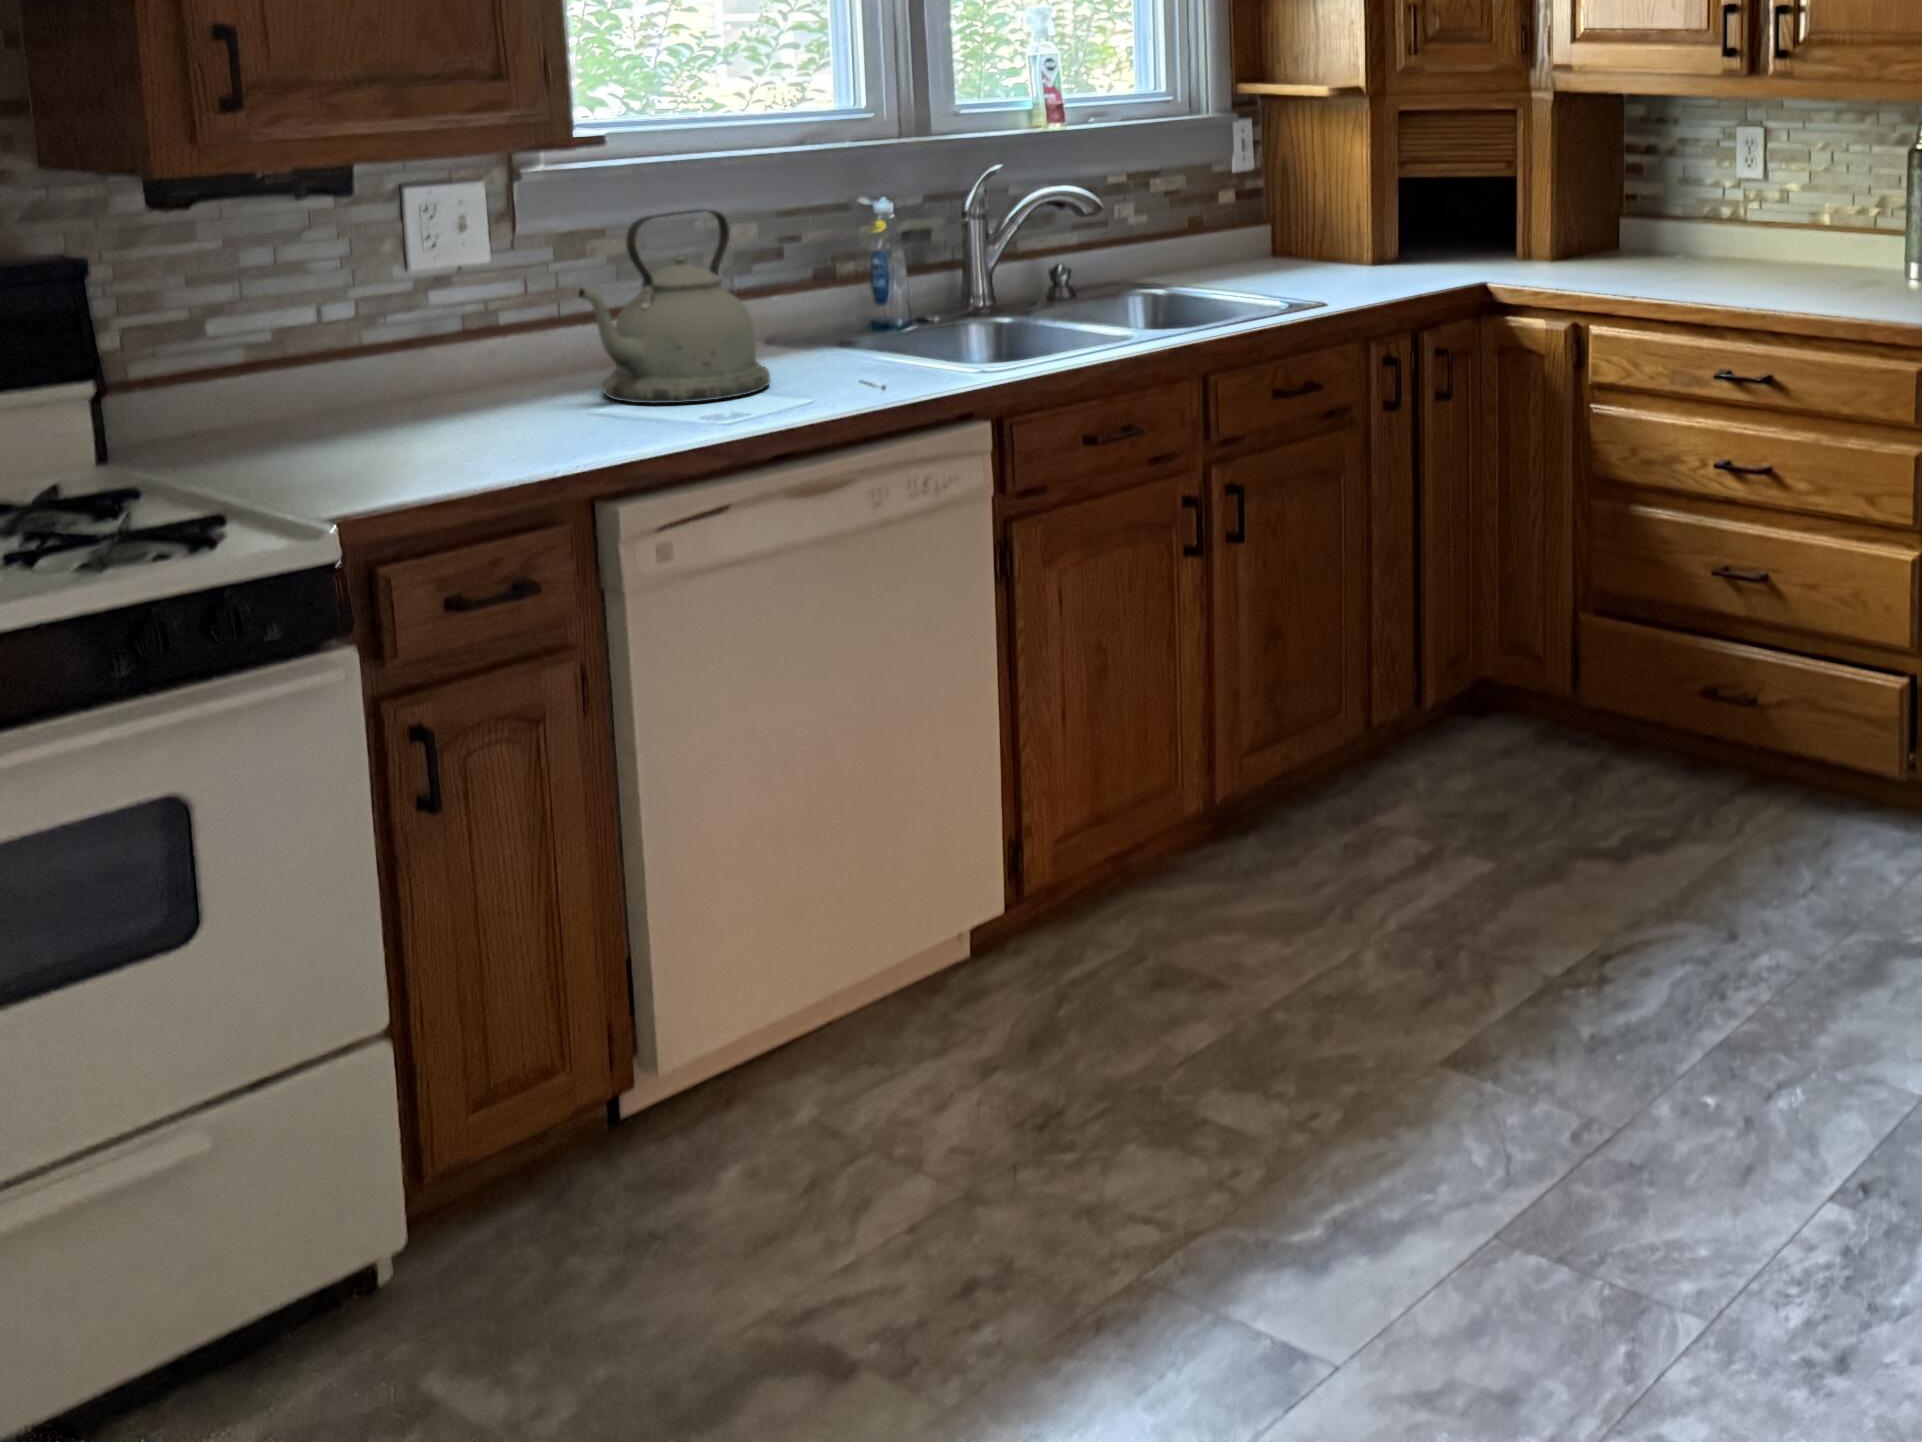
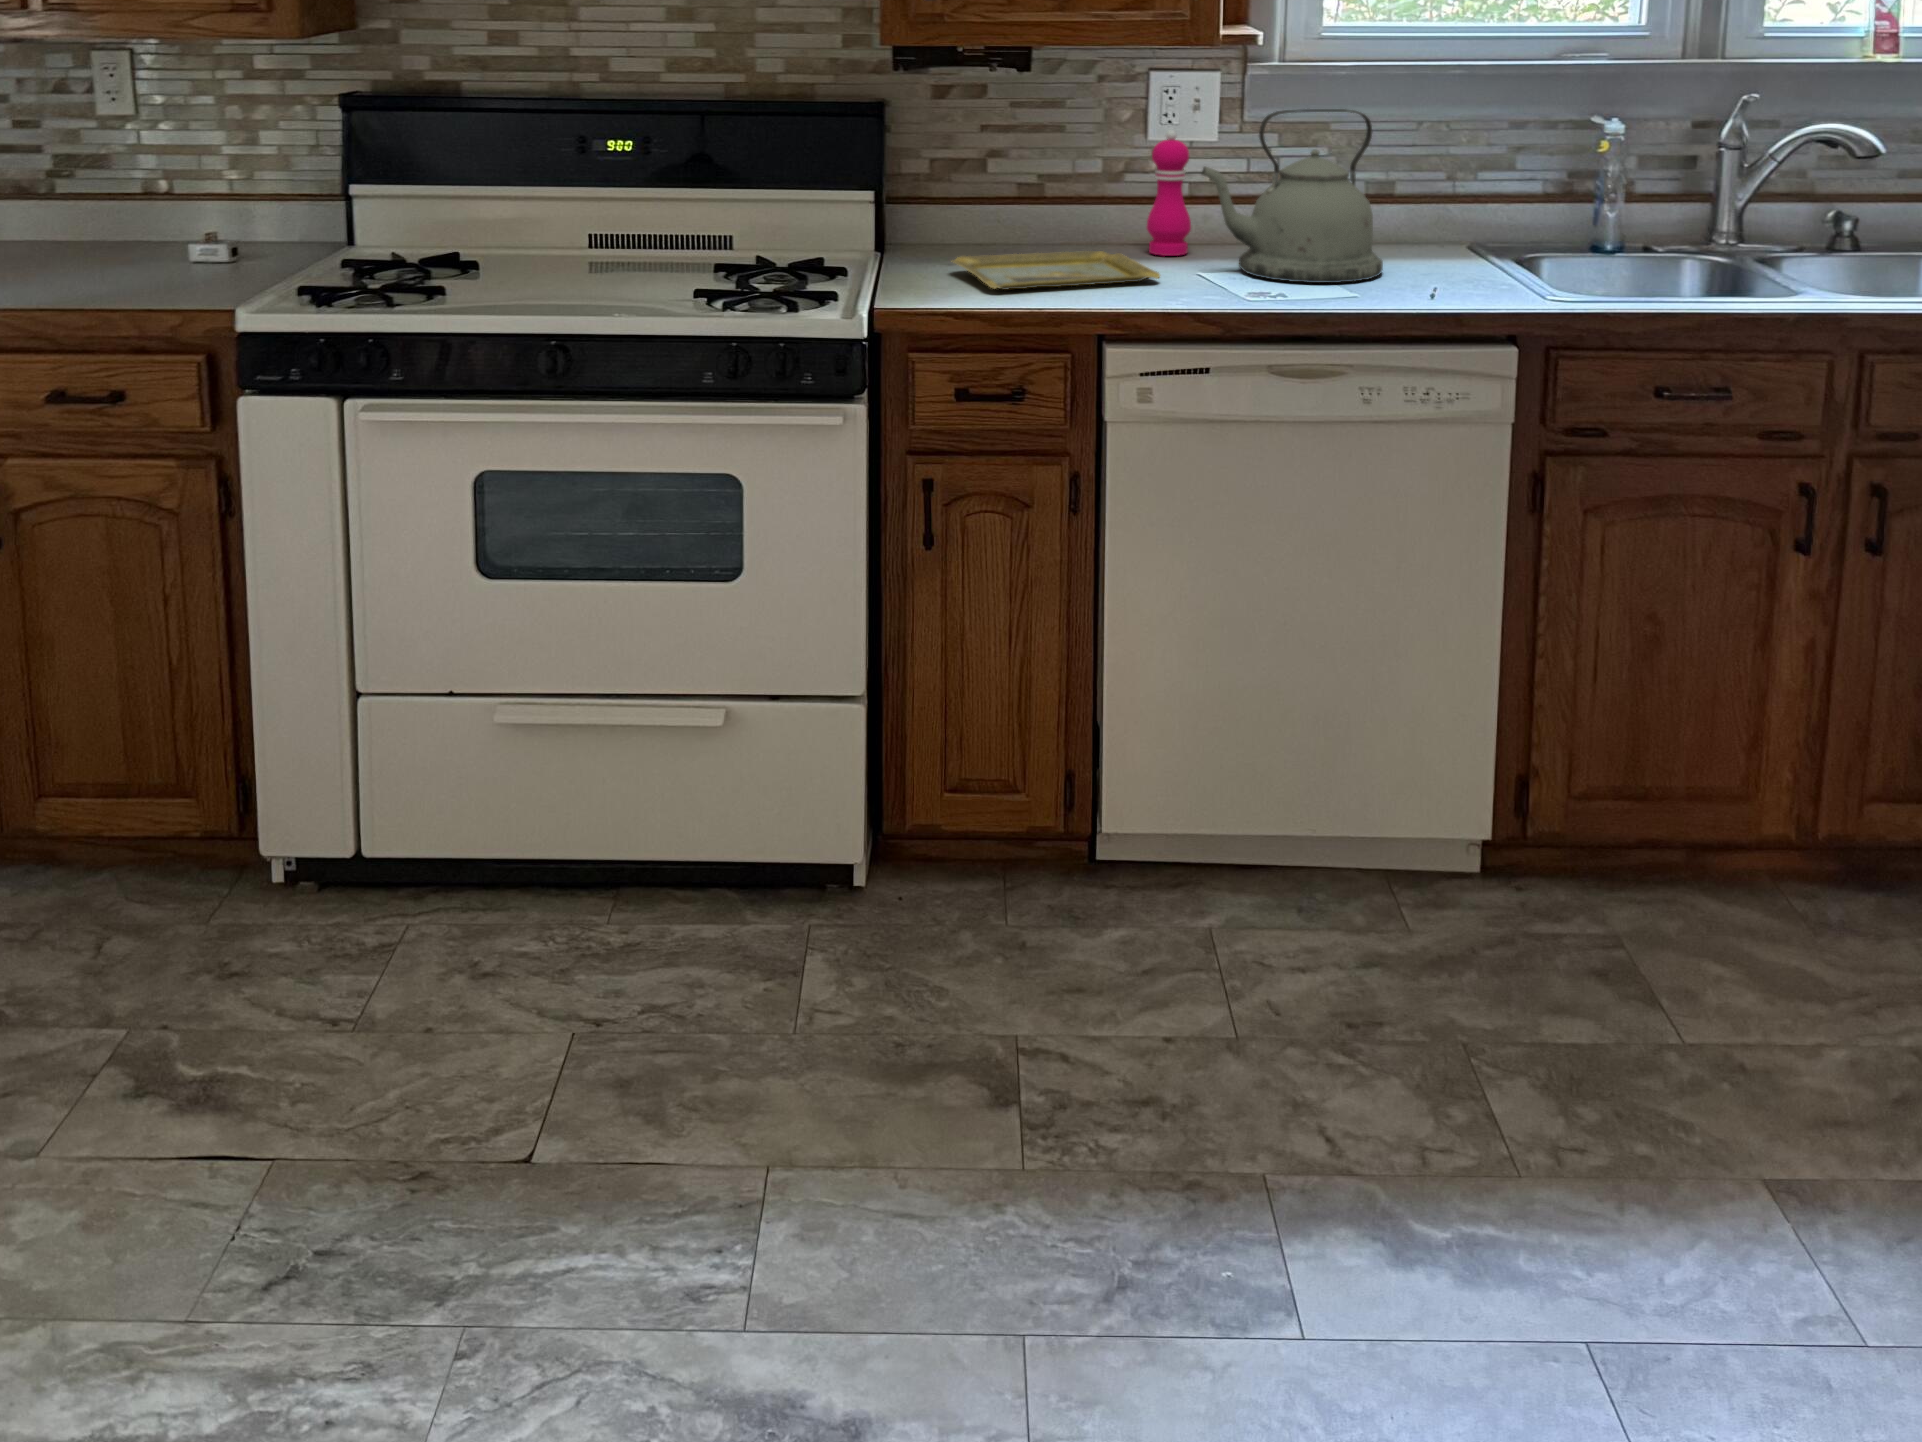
pepper mill: none [451,255,511,404] -> present [1147,130,1191,256]
tray: none [282,406,570,468] -> present [951,251,1160,290]

